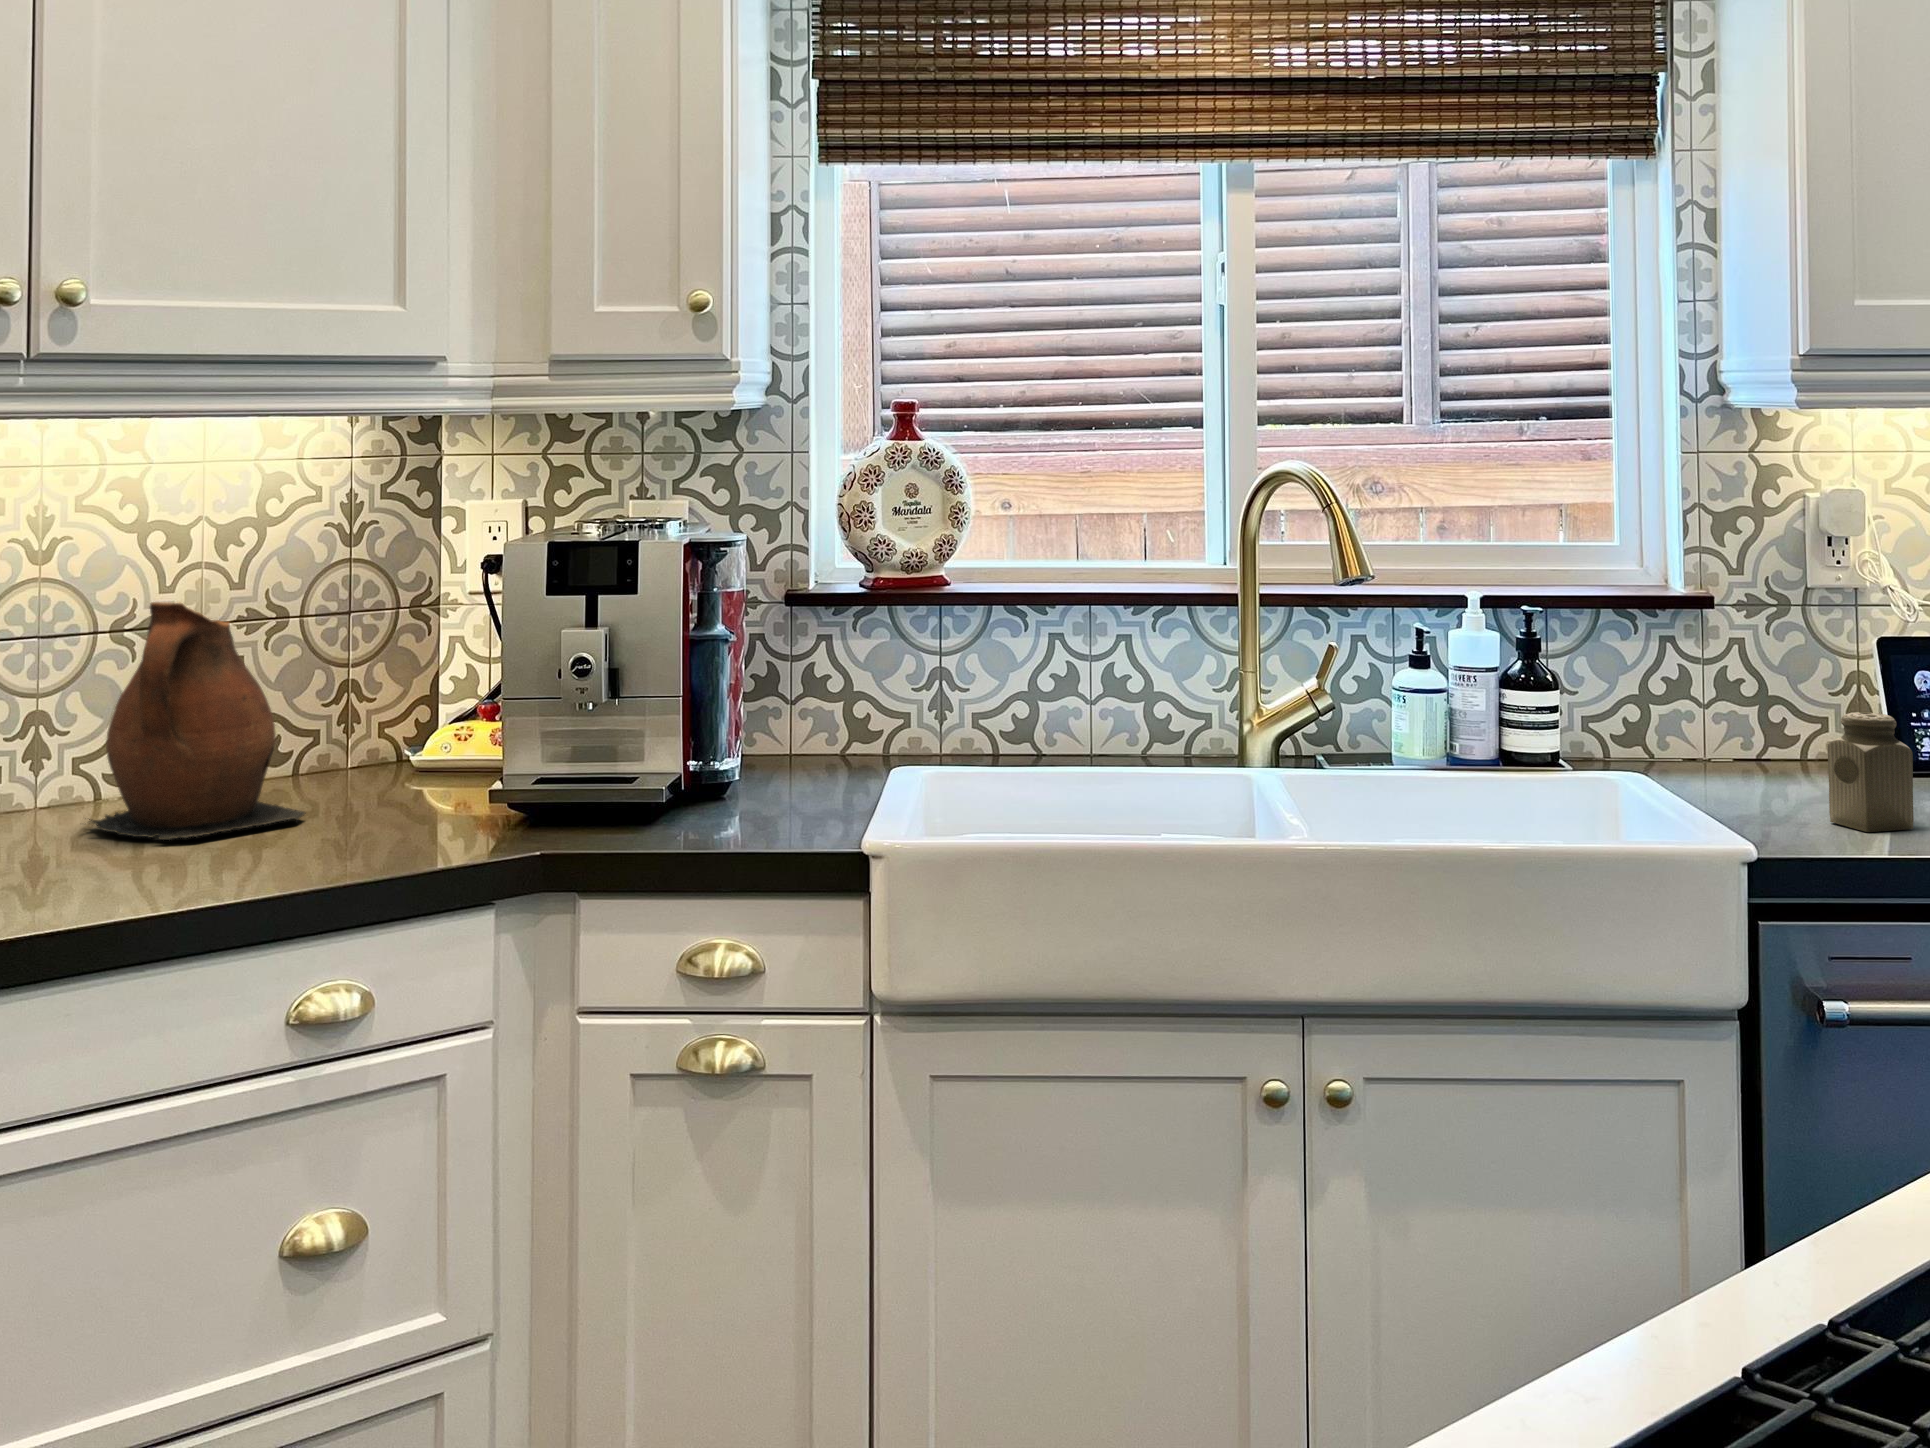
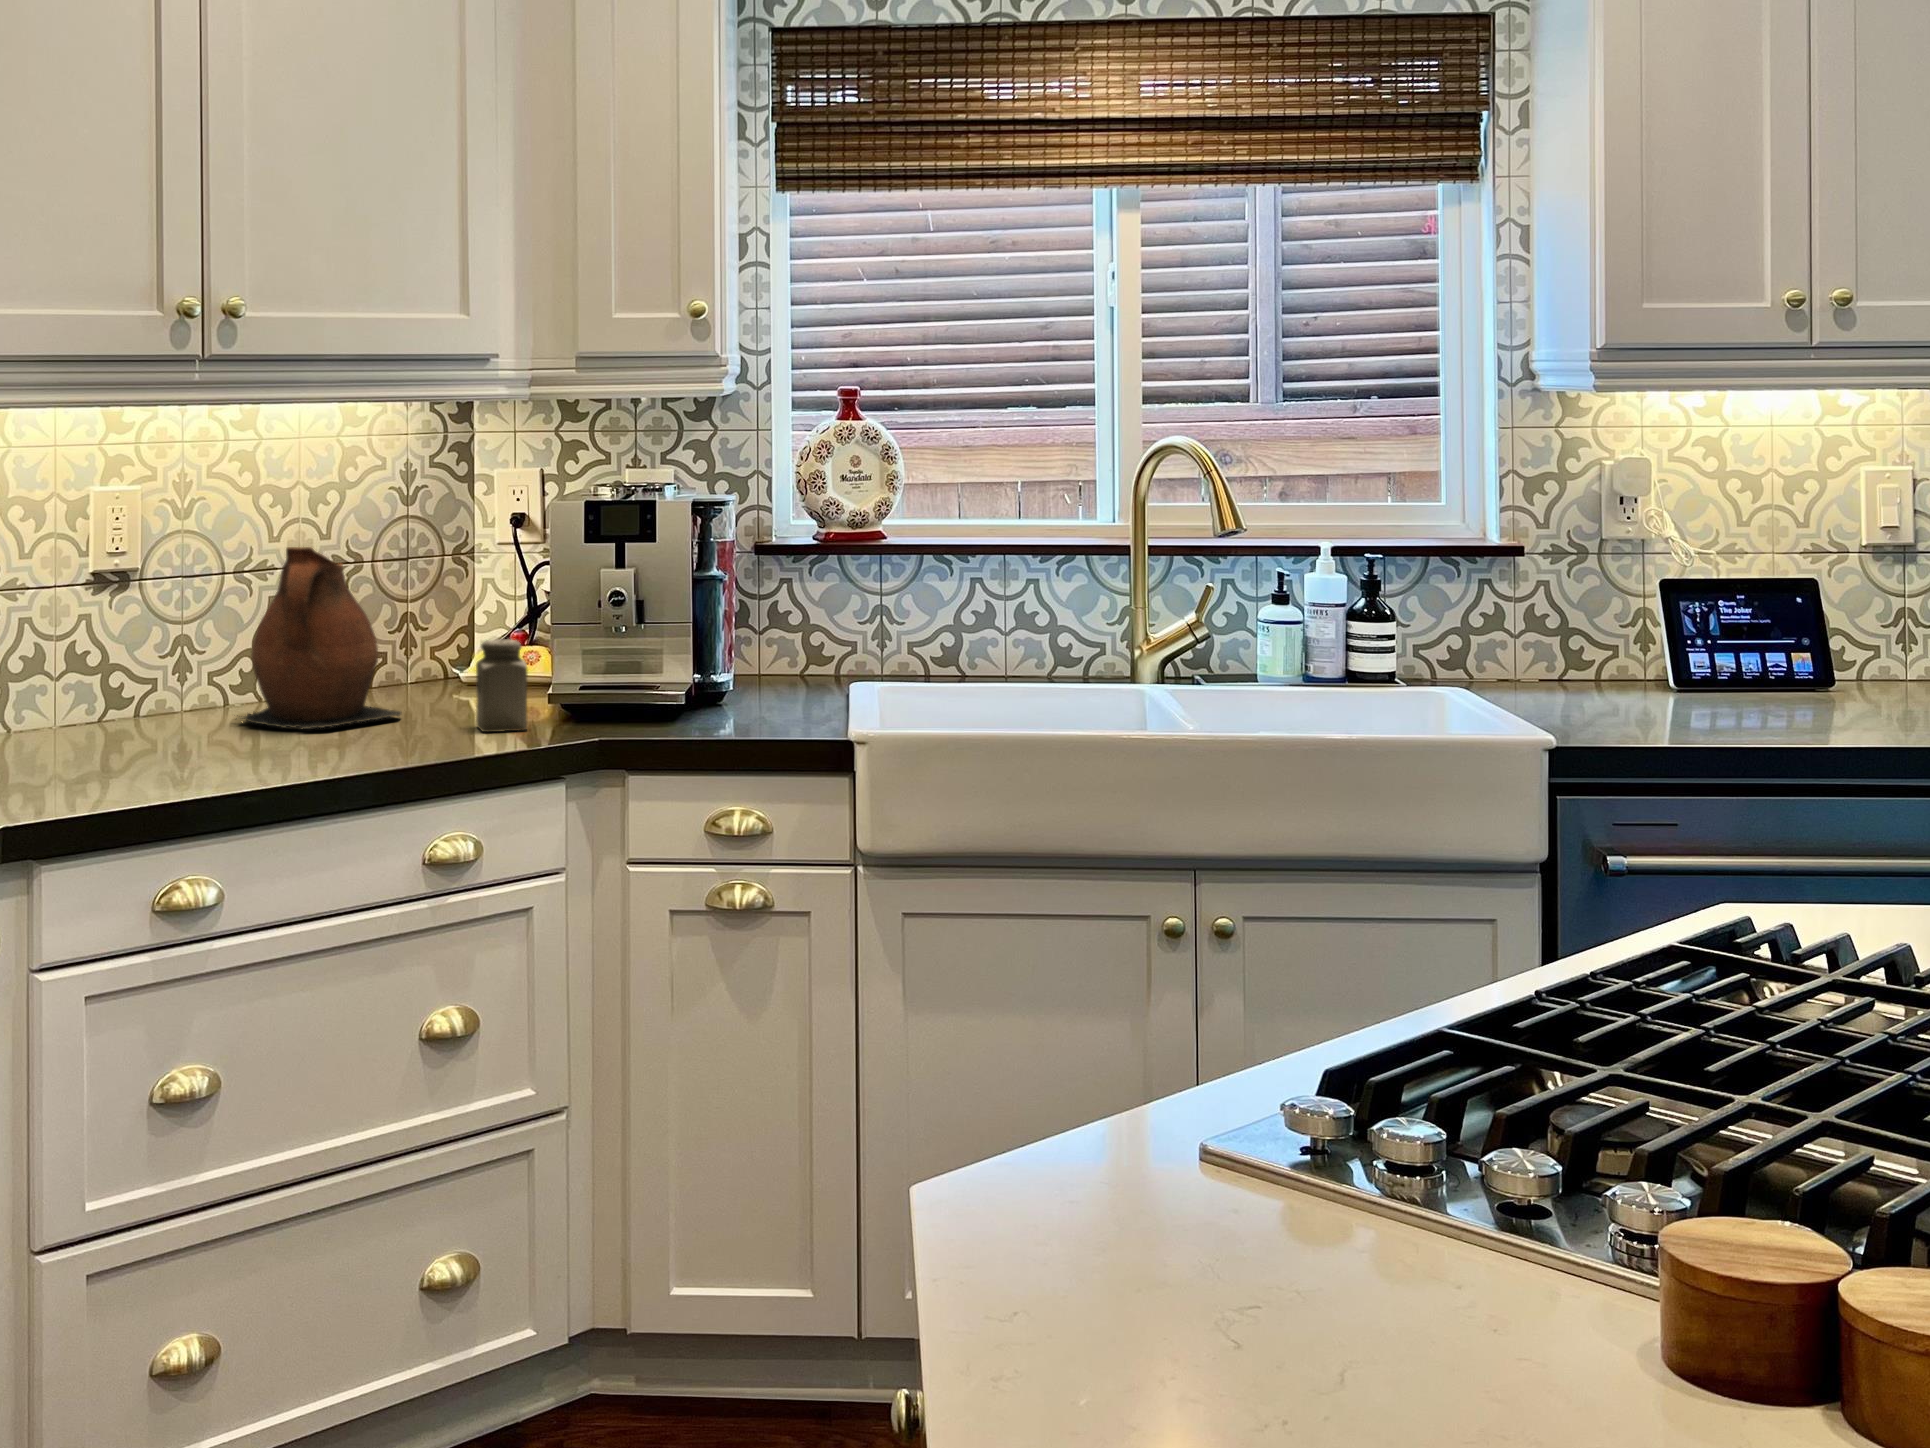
salt shaker: present [1828,712,1914,832] -> present [476,639,528,732]

